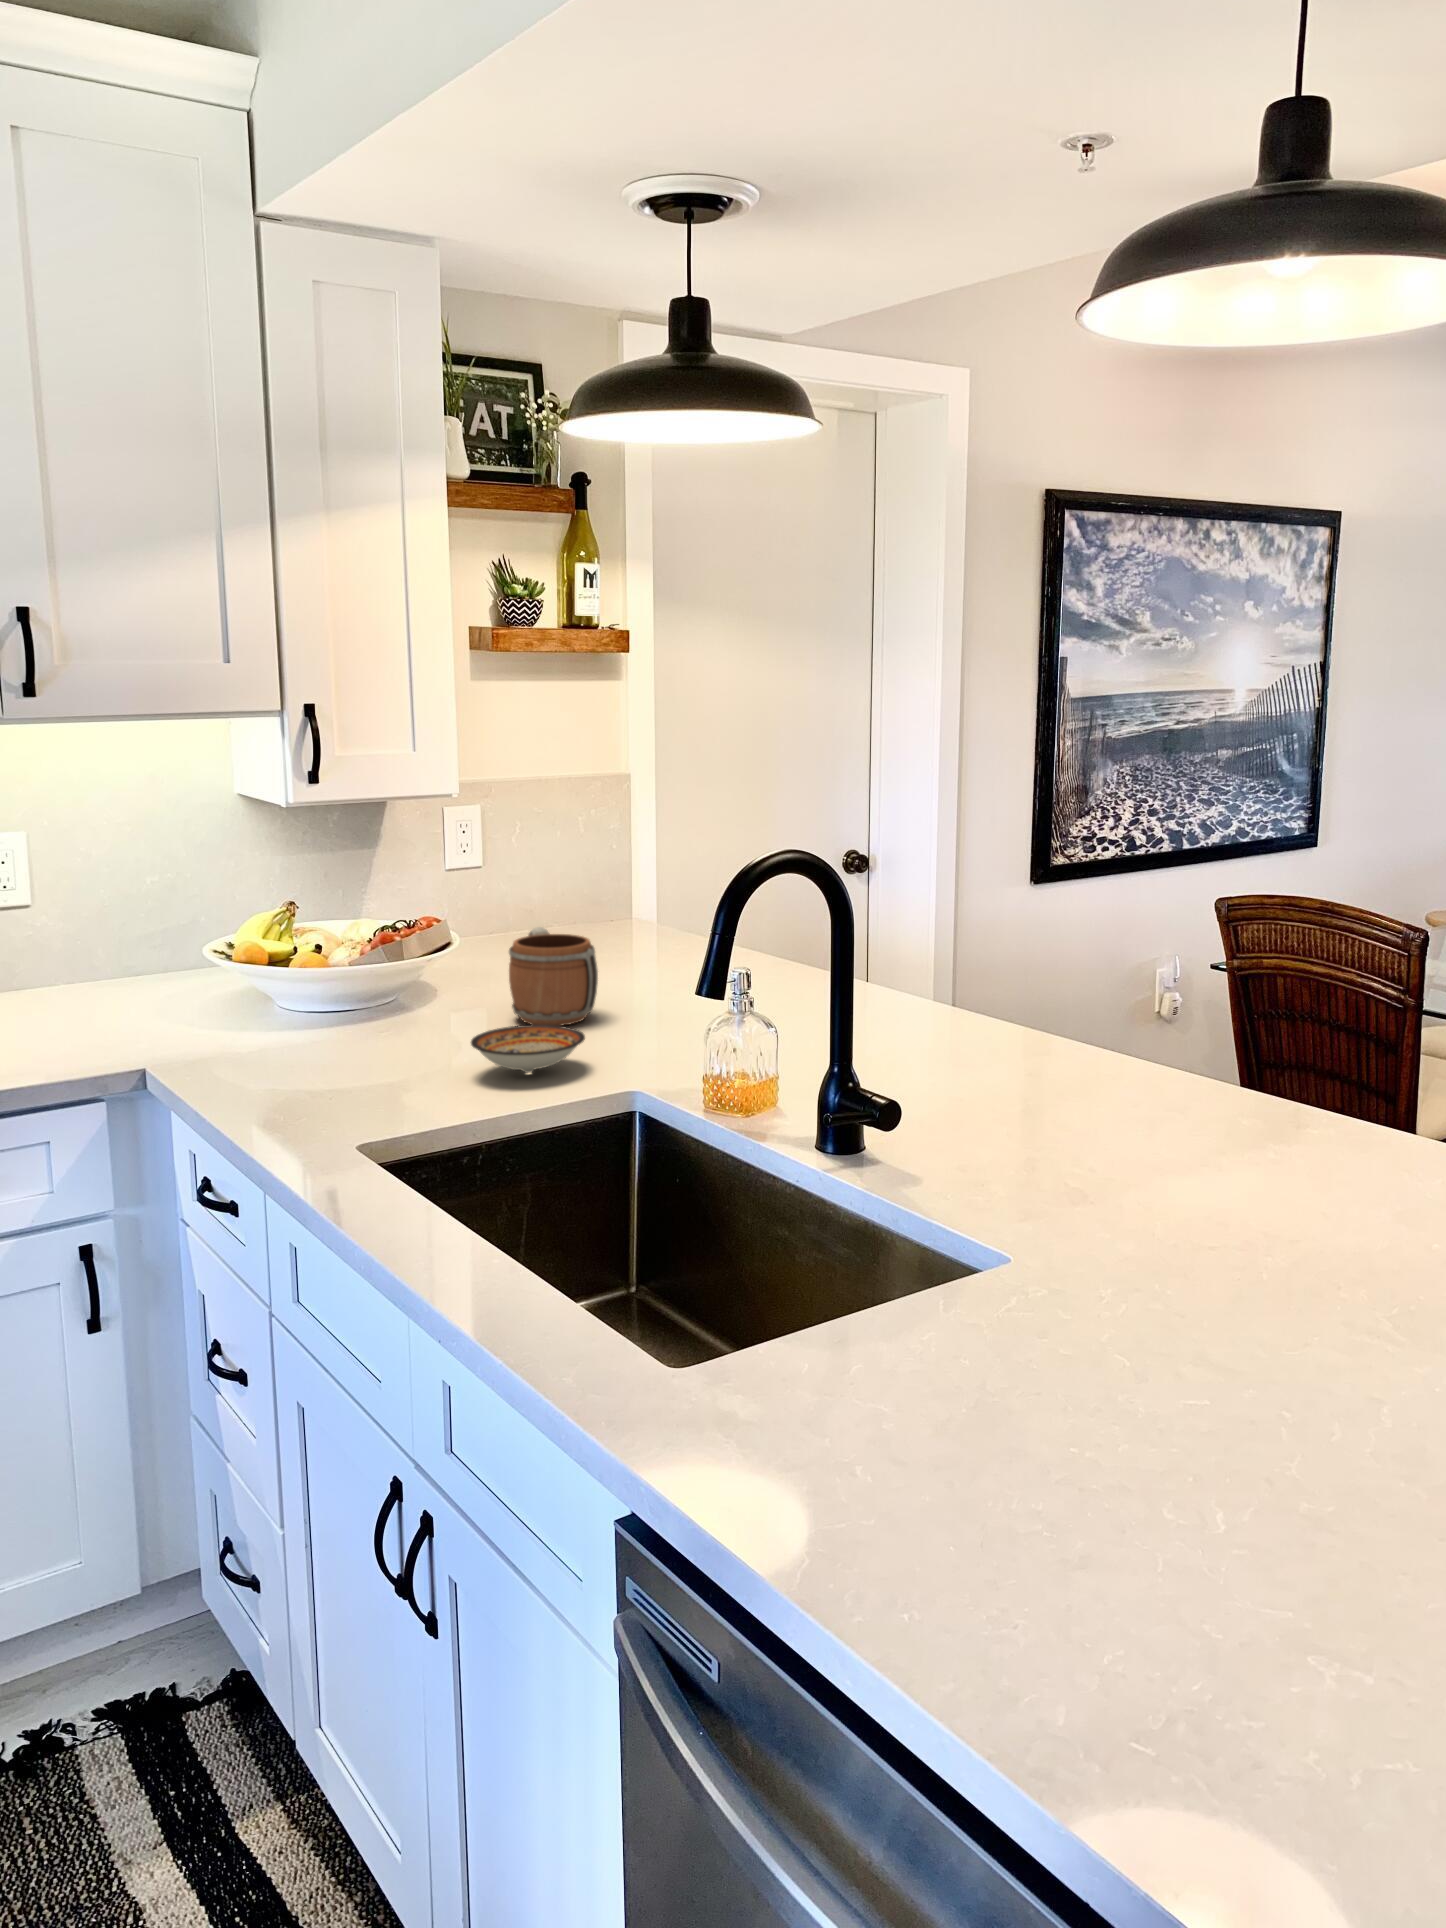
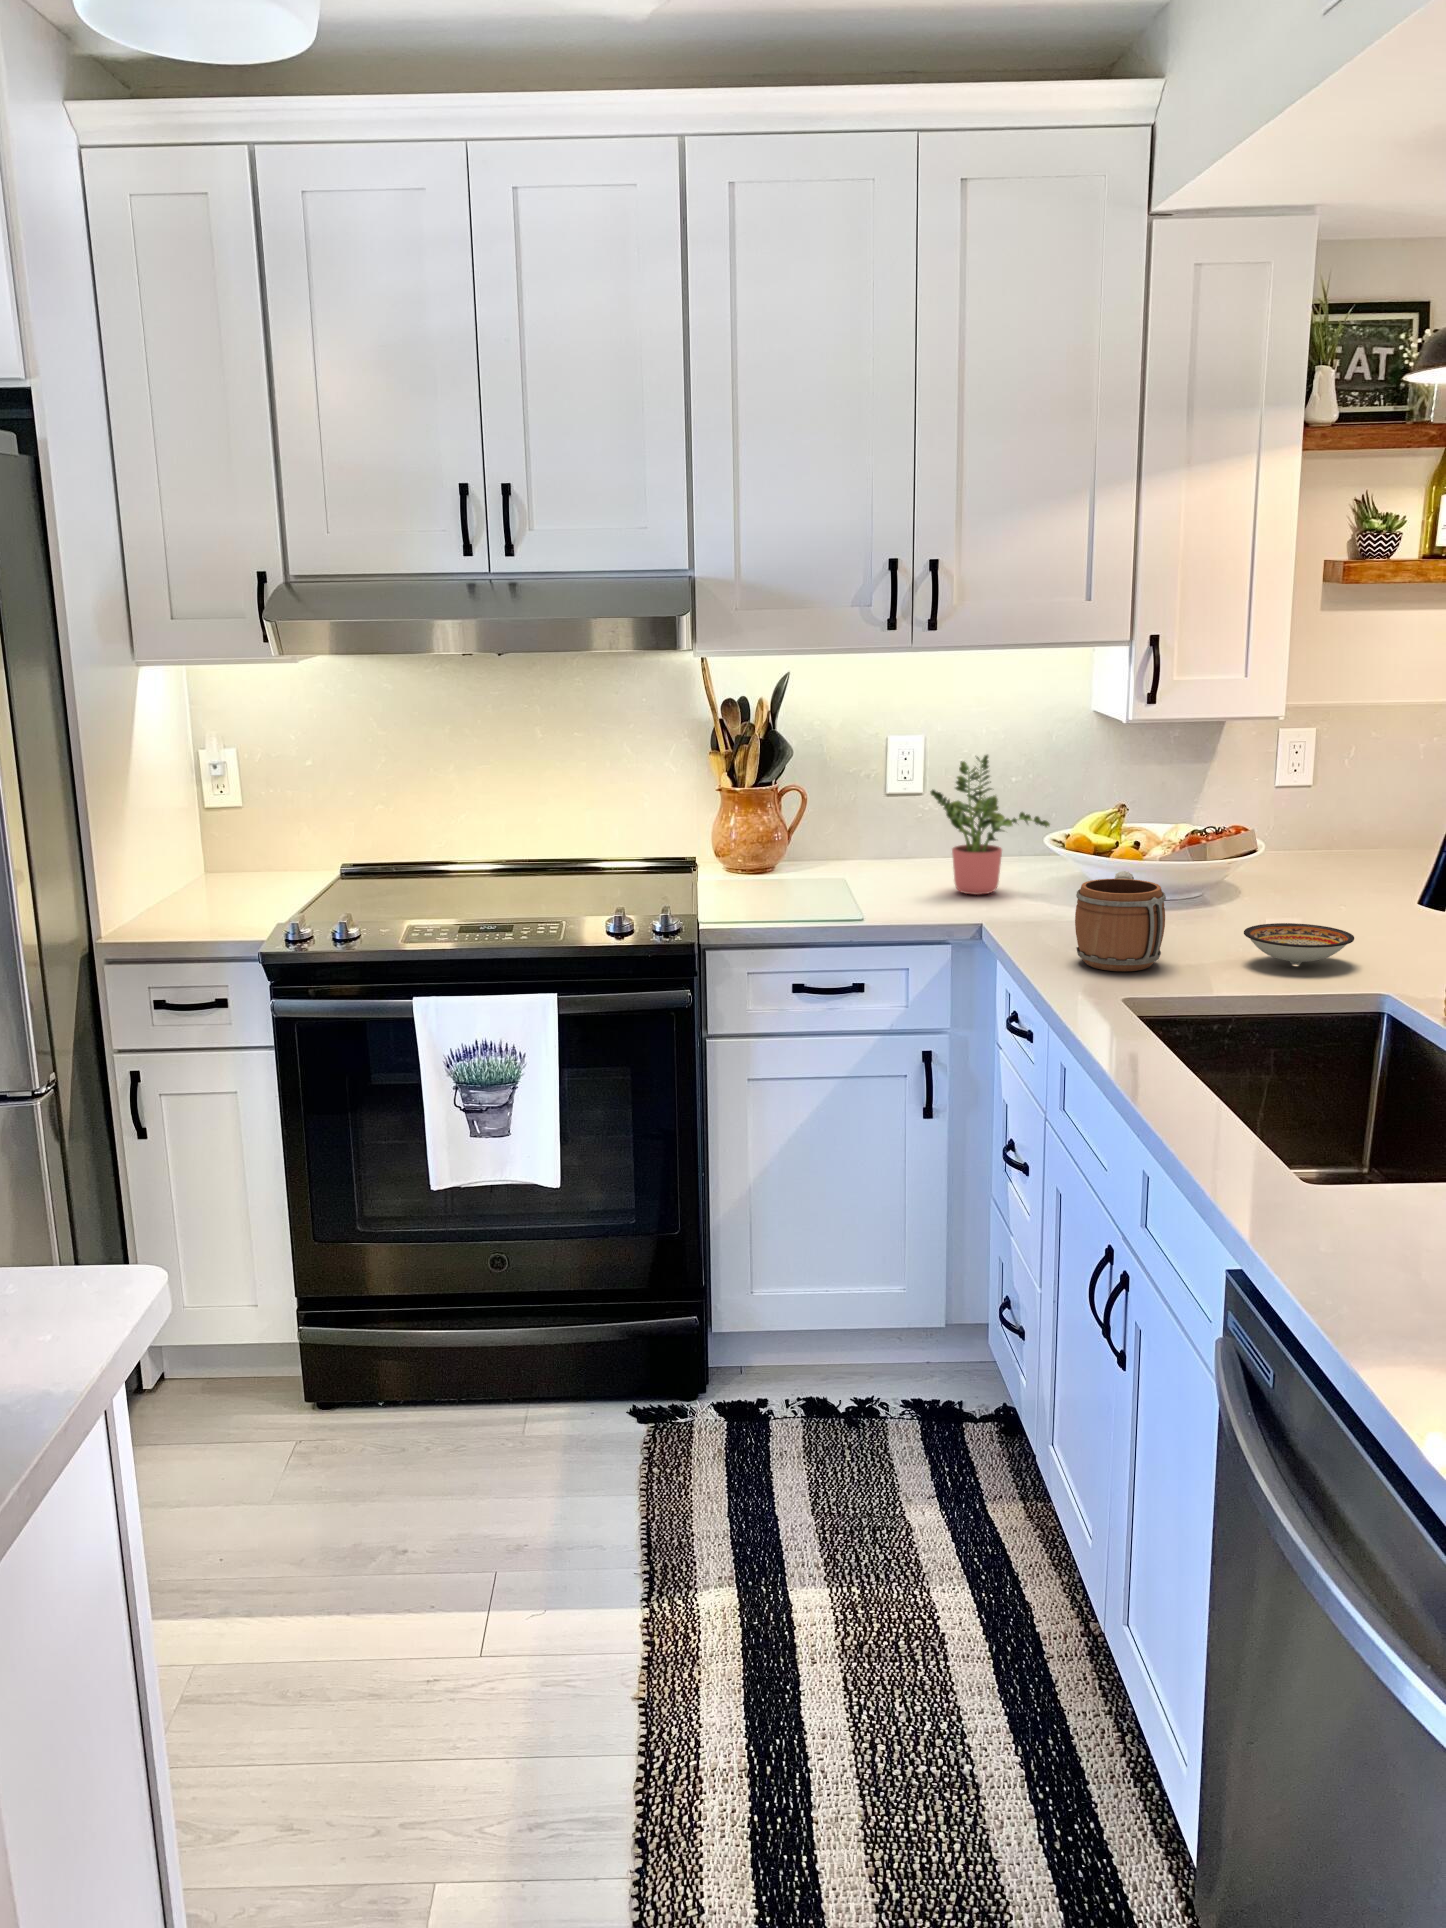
potted plant: none [47,852,210,1029] -> present [931,755,1050,895]
mug: present [509,927,598,1026] -> present [1075,871,1166,971]

